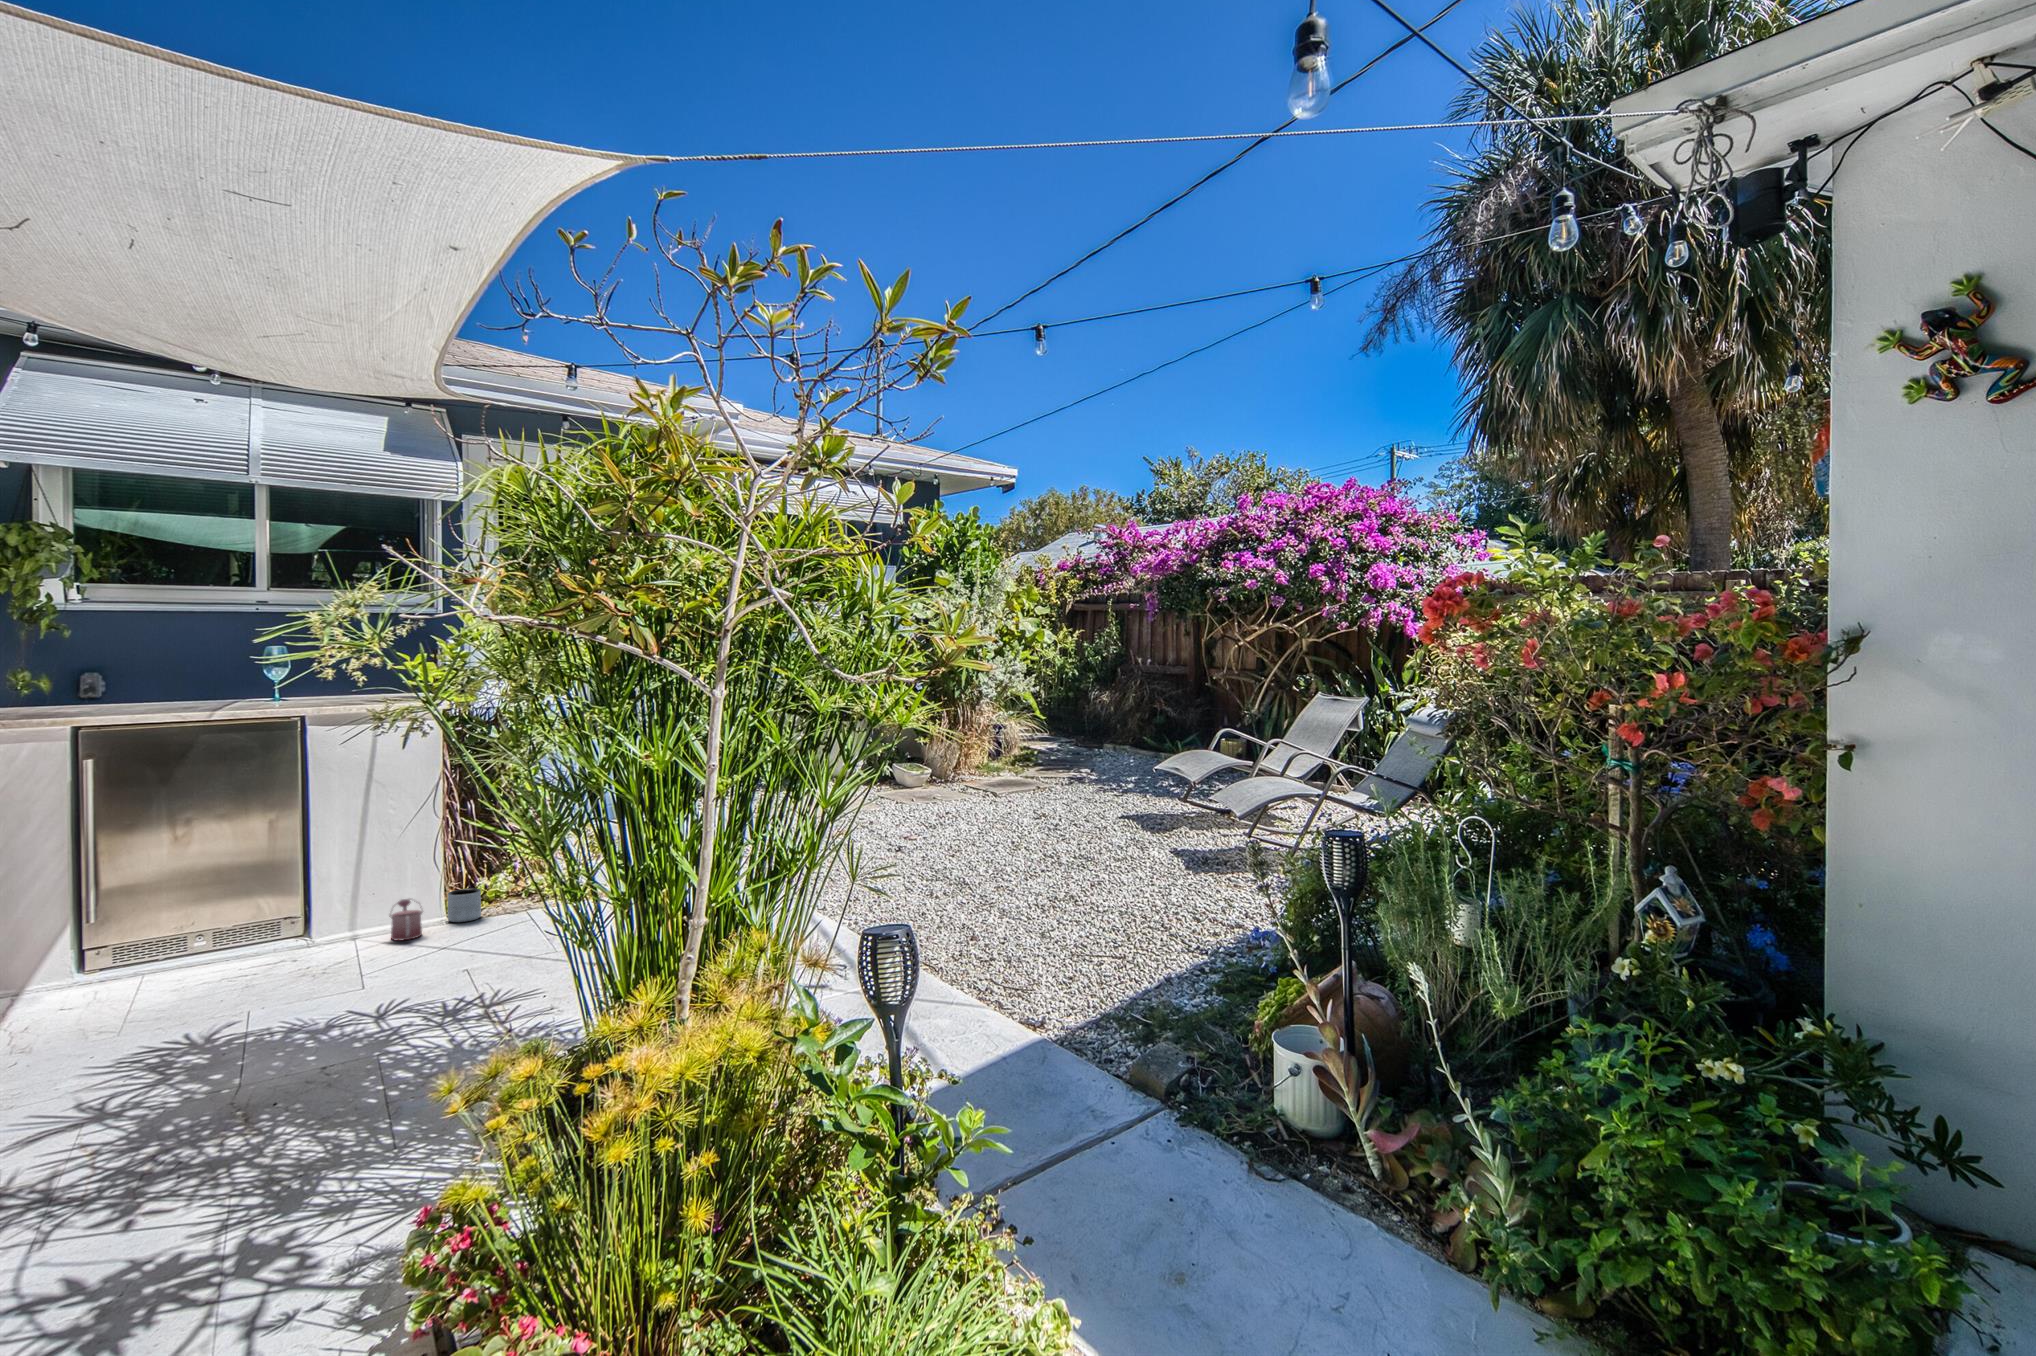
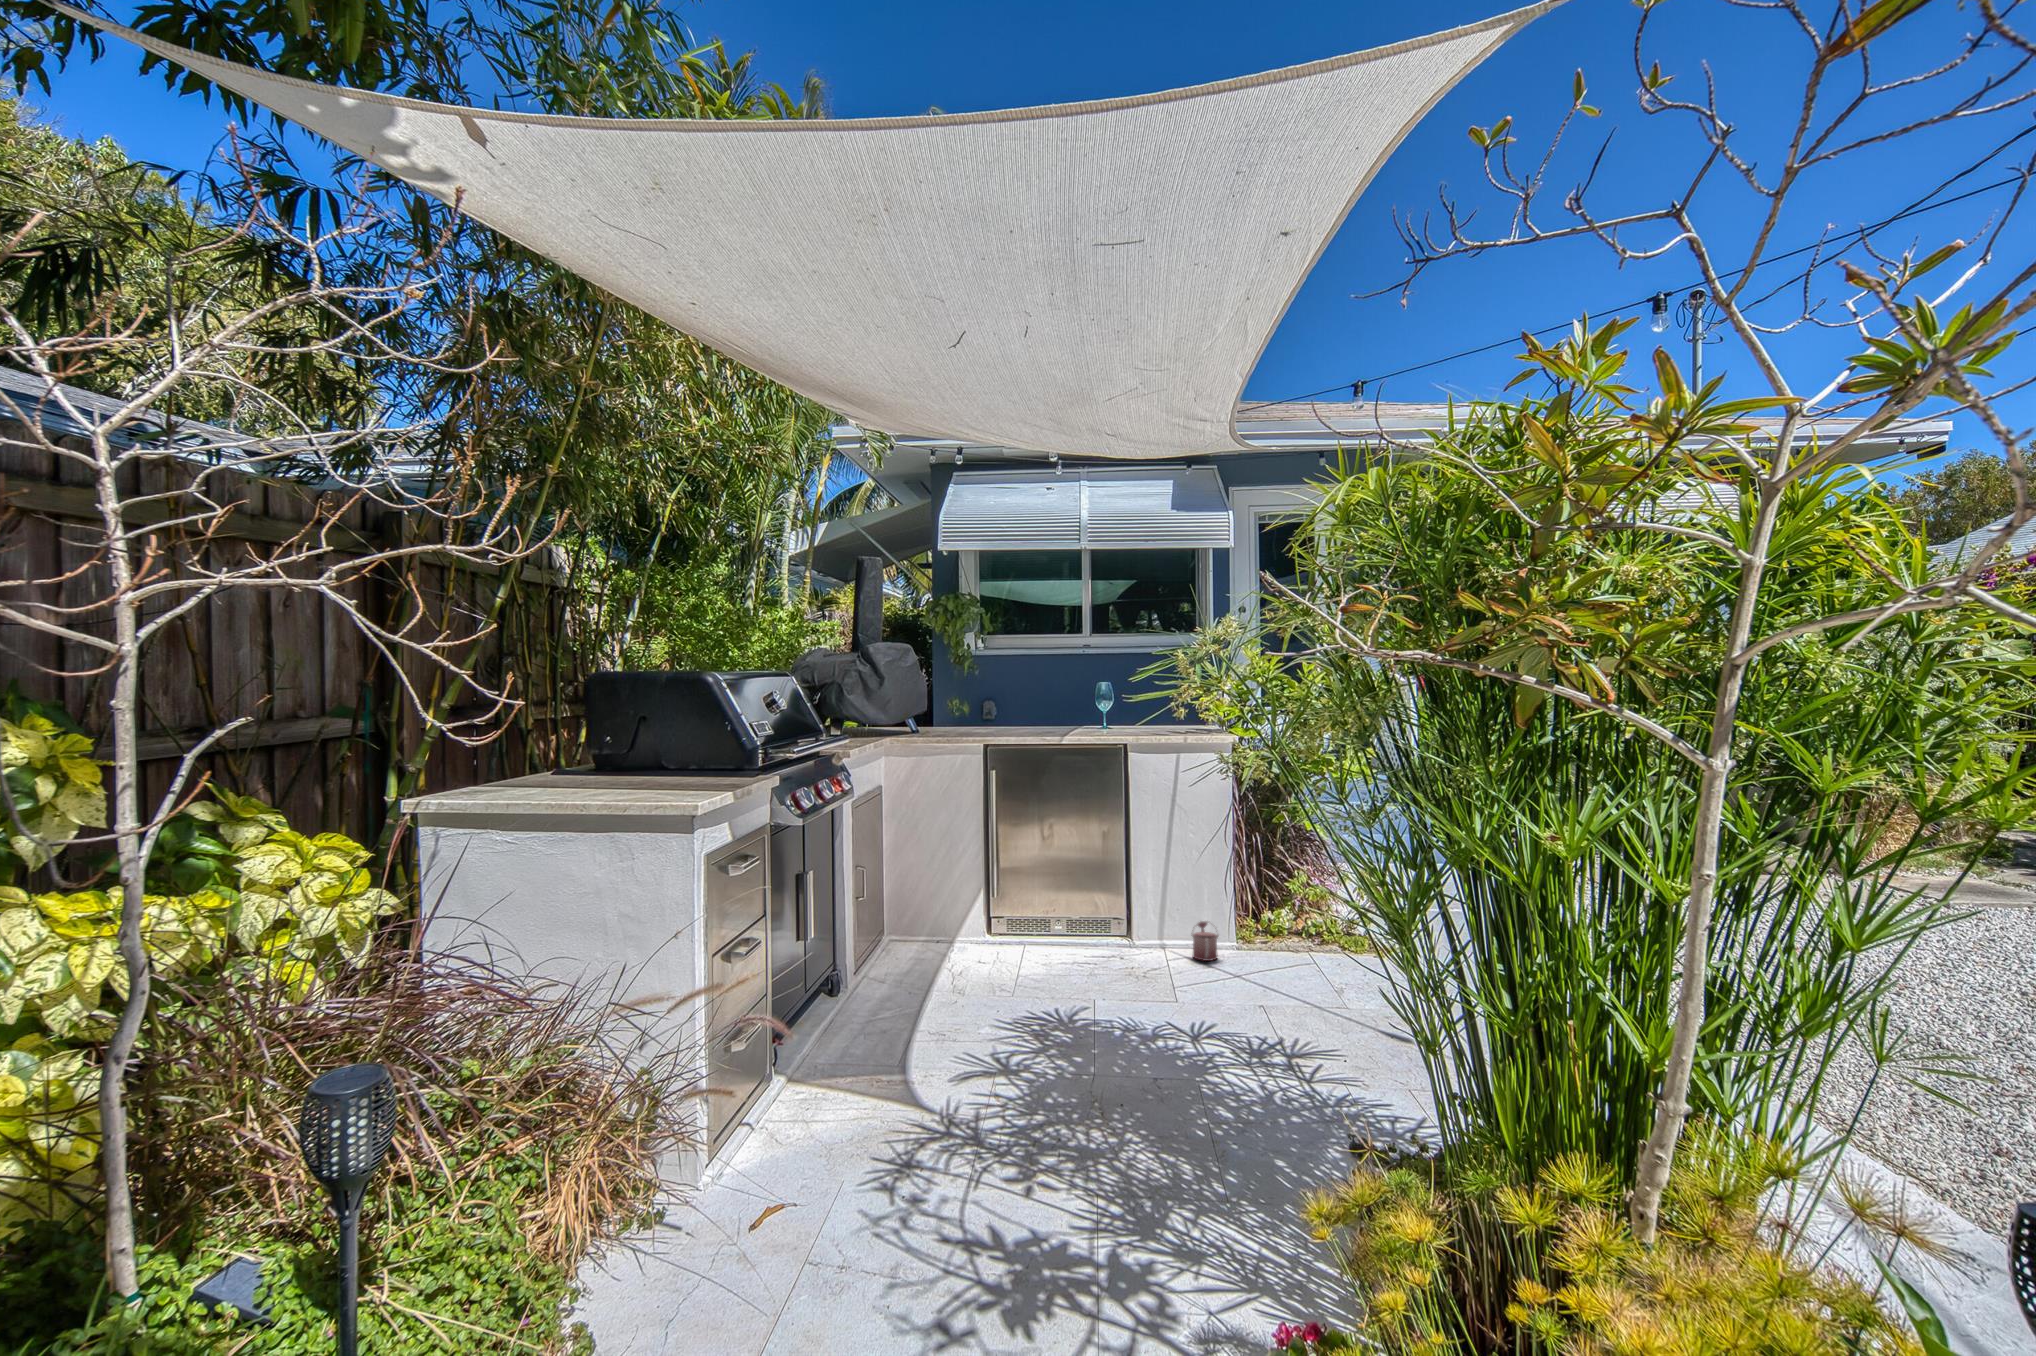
planter: present [448,888,481,922] -> none [1238,919,1266,952]

